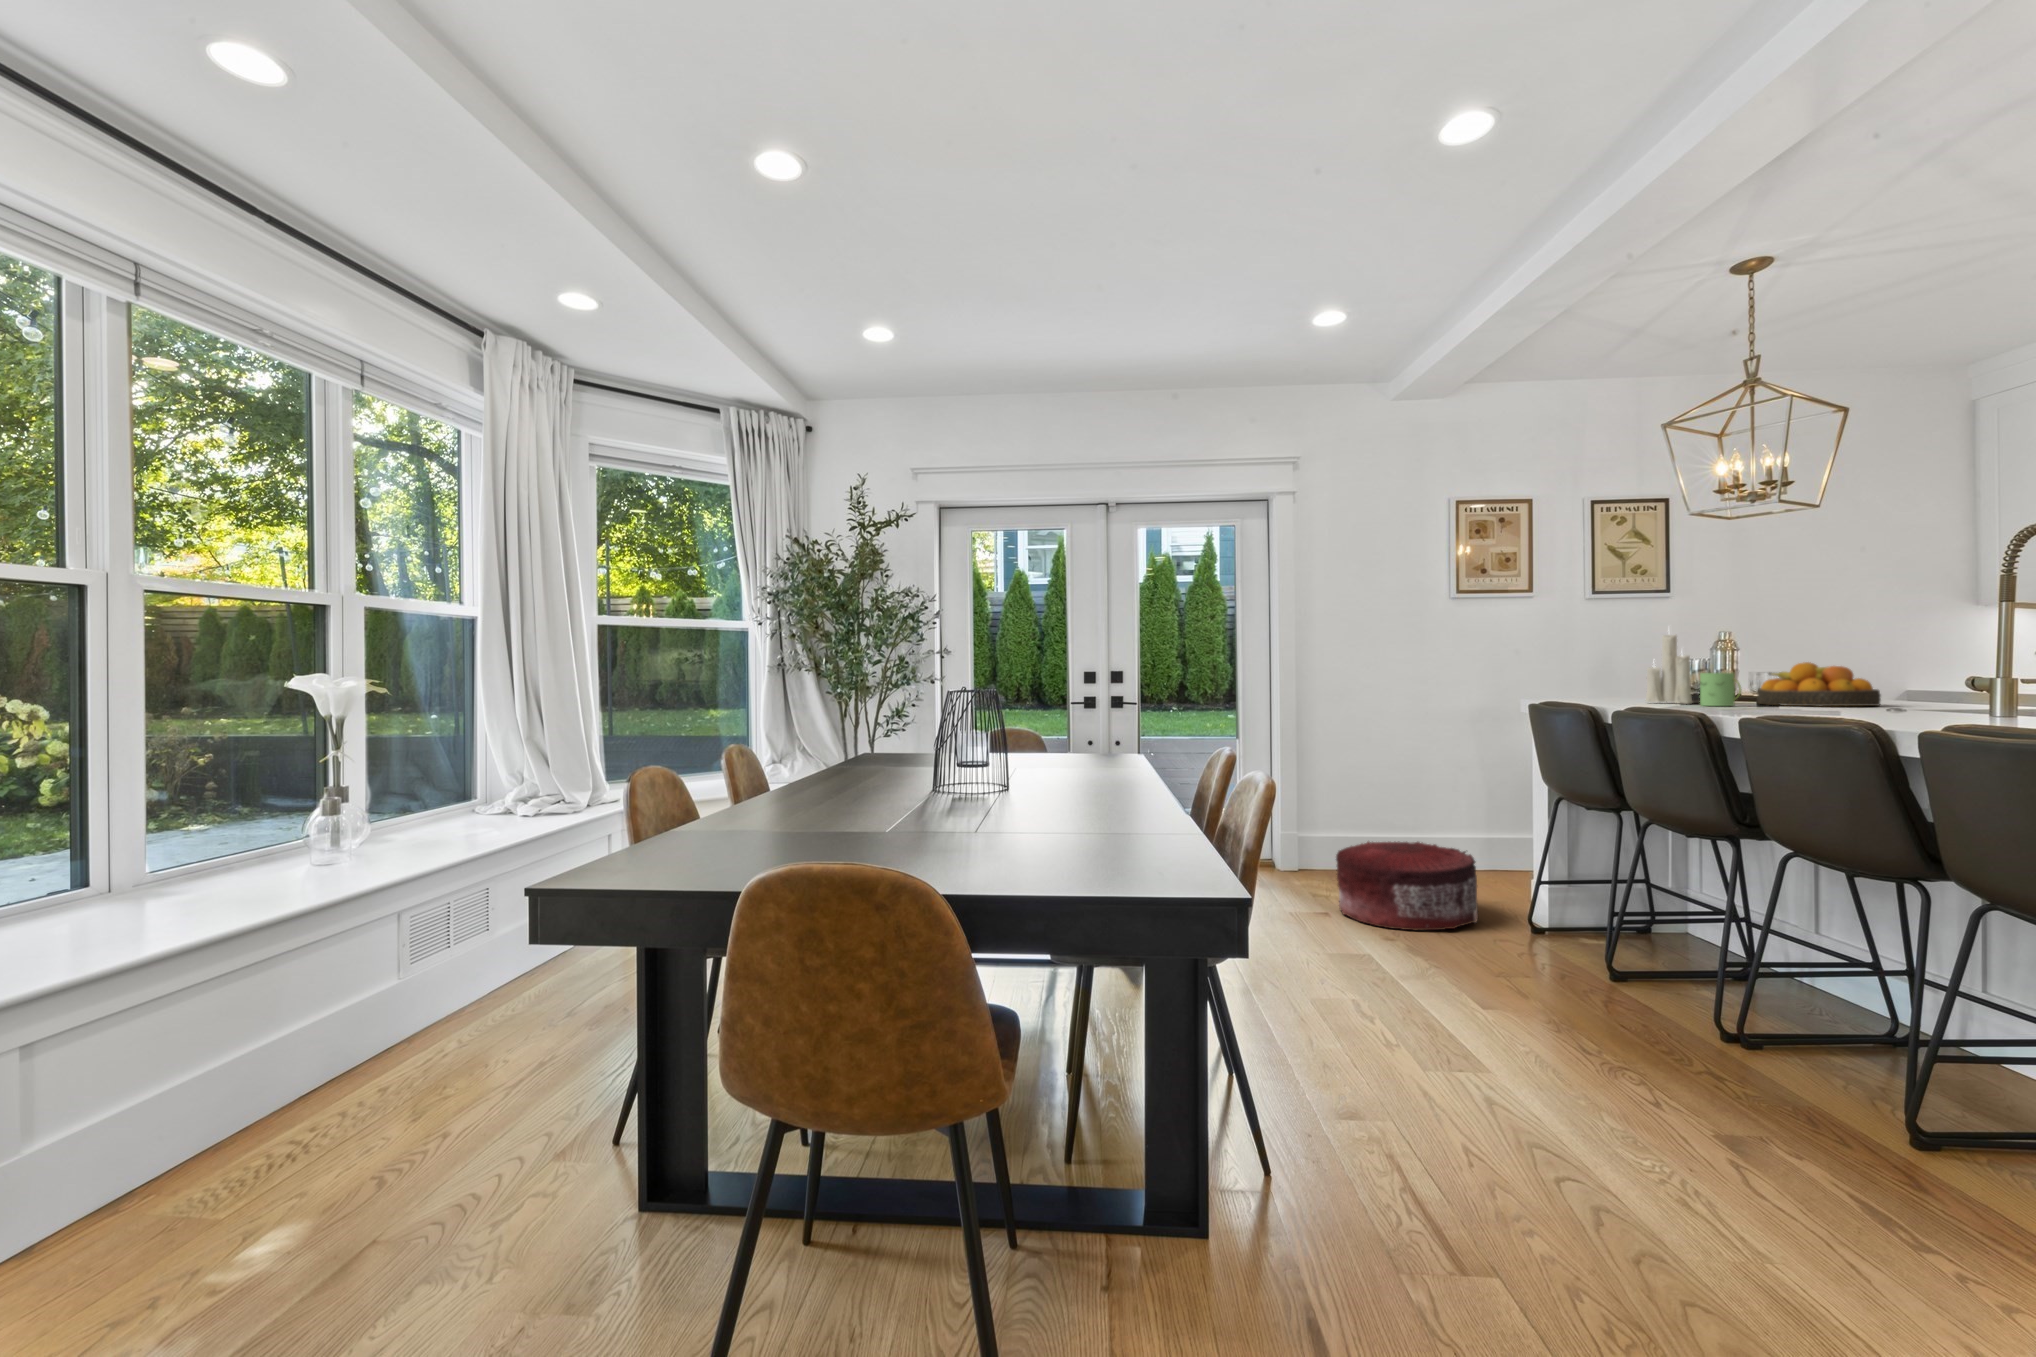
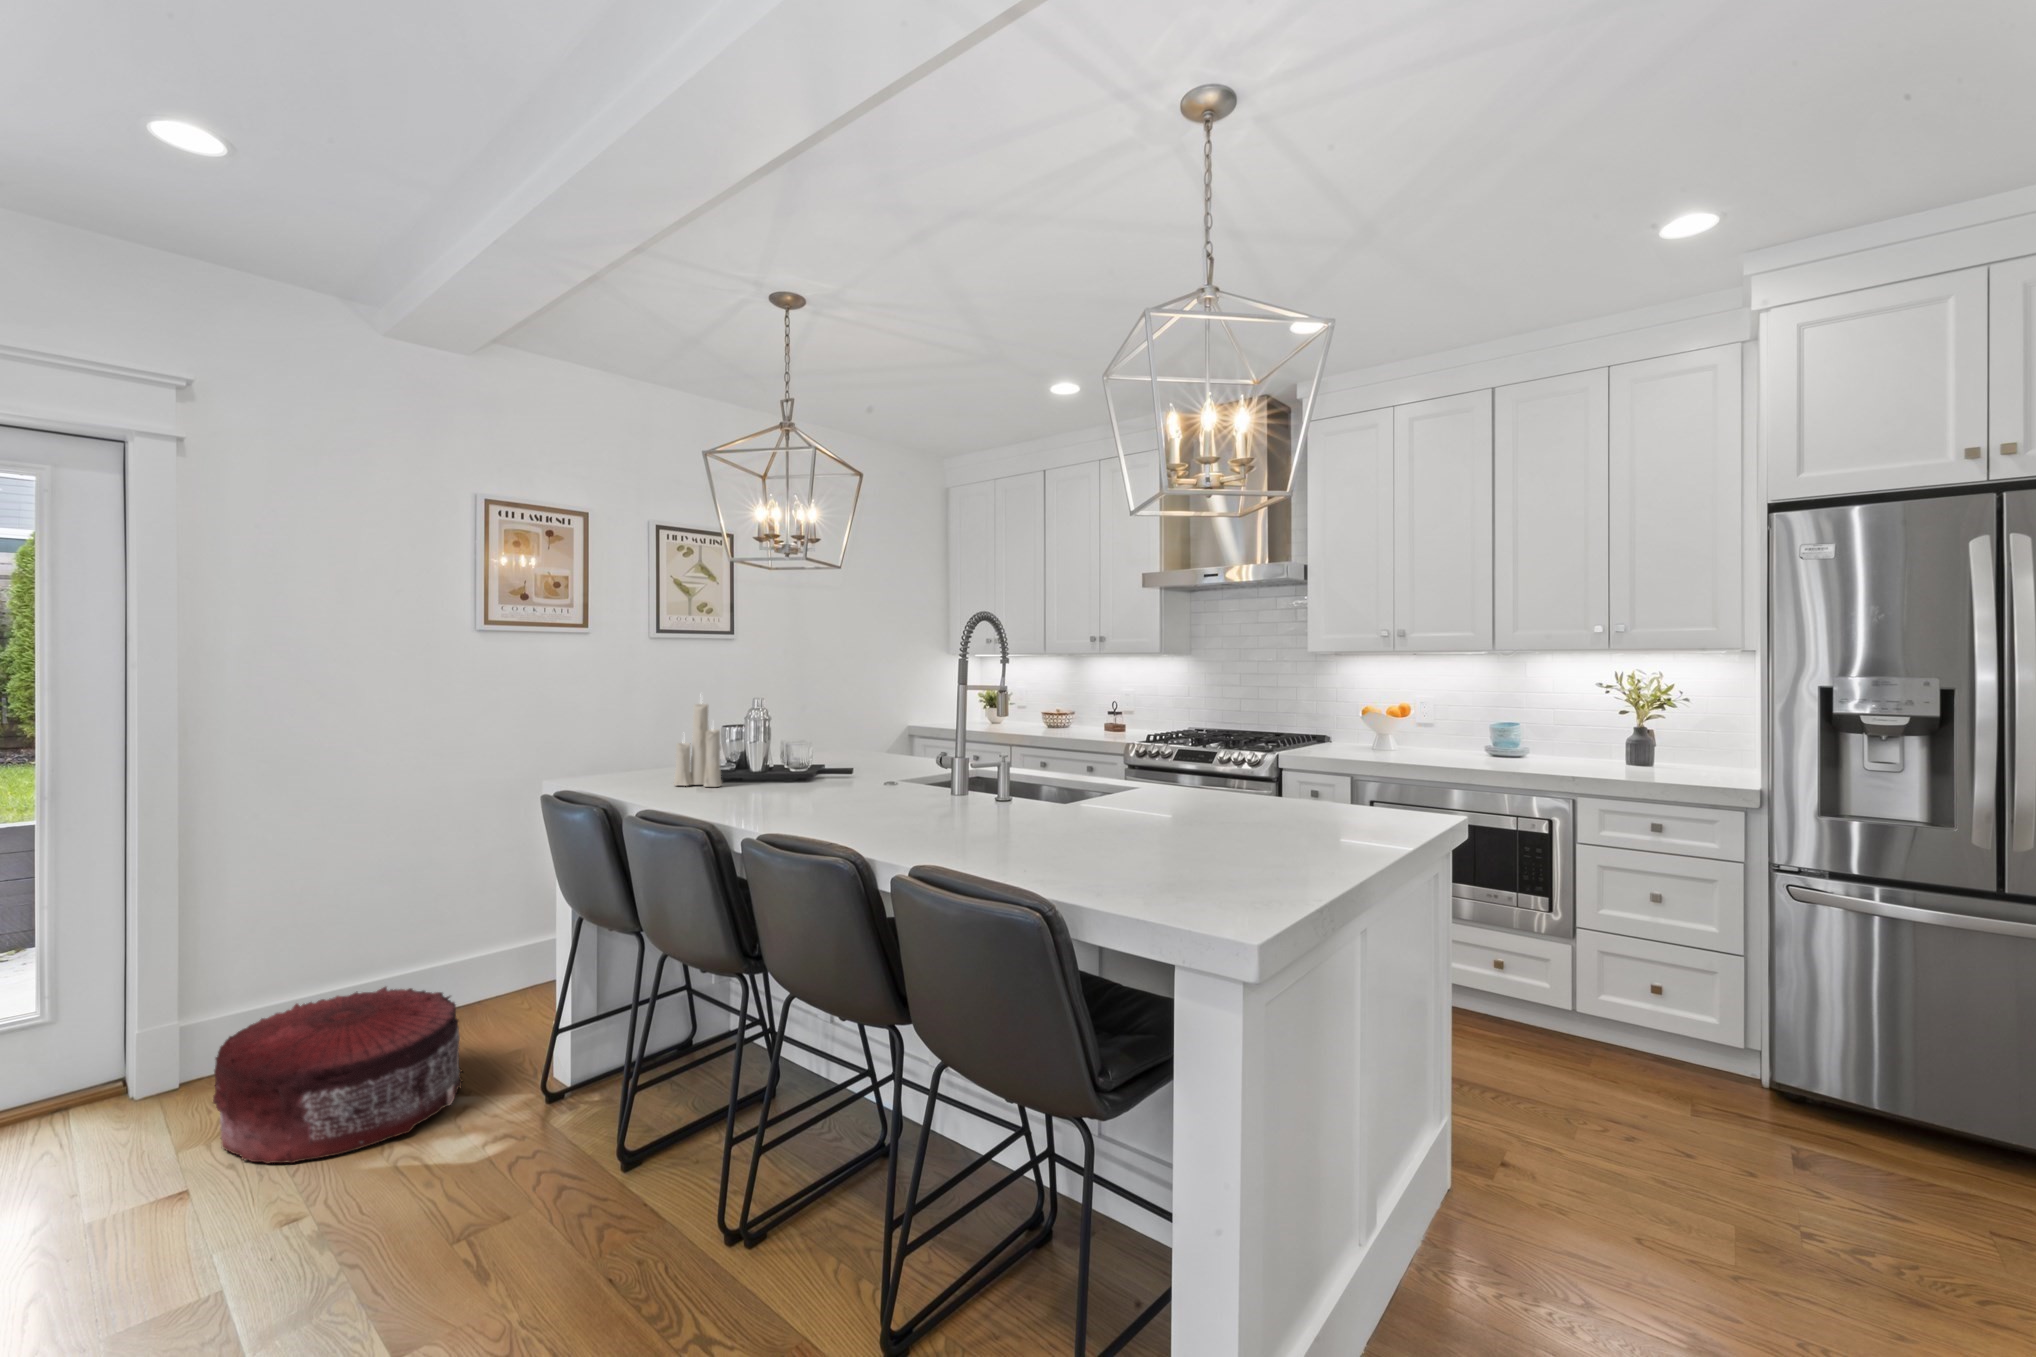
fruit bowl: present [1757,662,1881,706] -> none [786,735,888,789]
mug: present [1700,673,1741,706] -> none [725,753,765,795]

